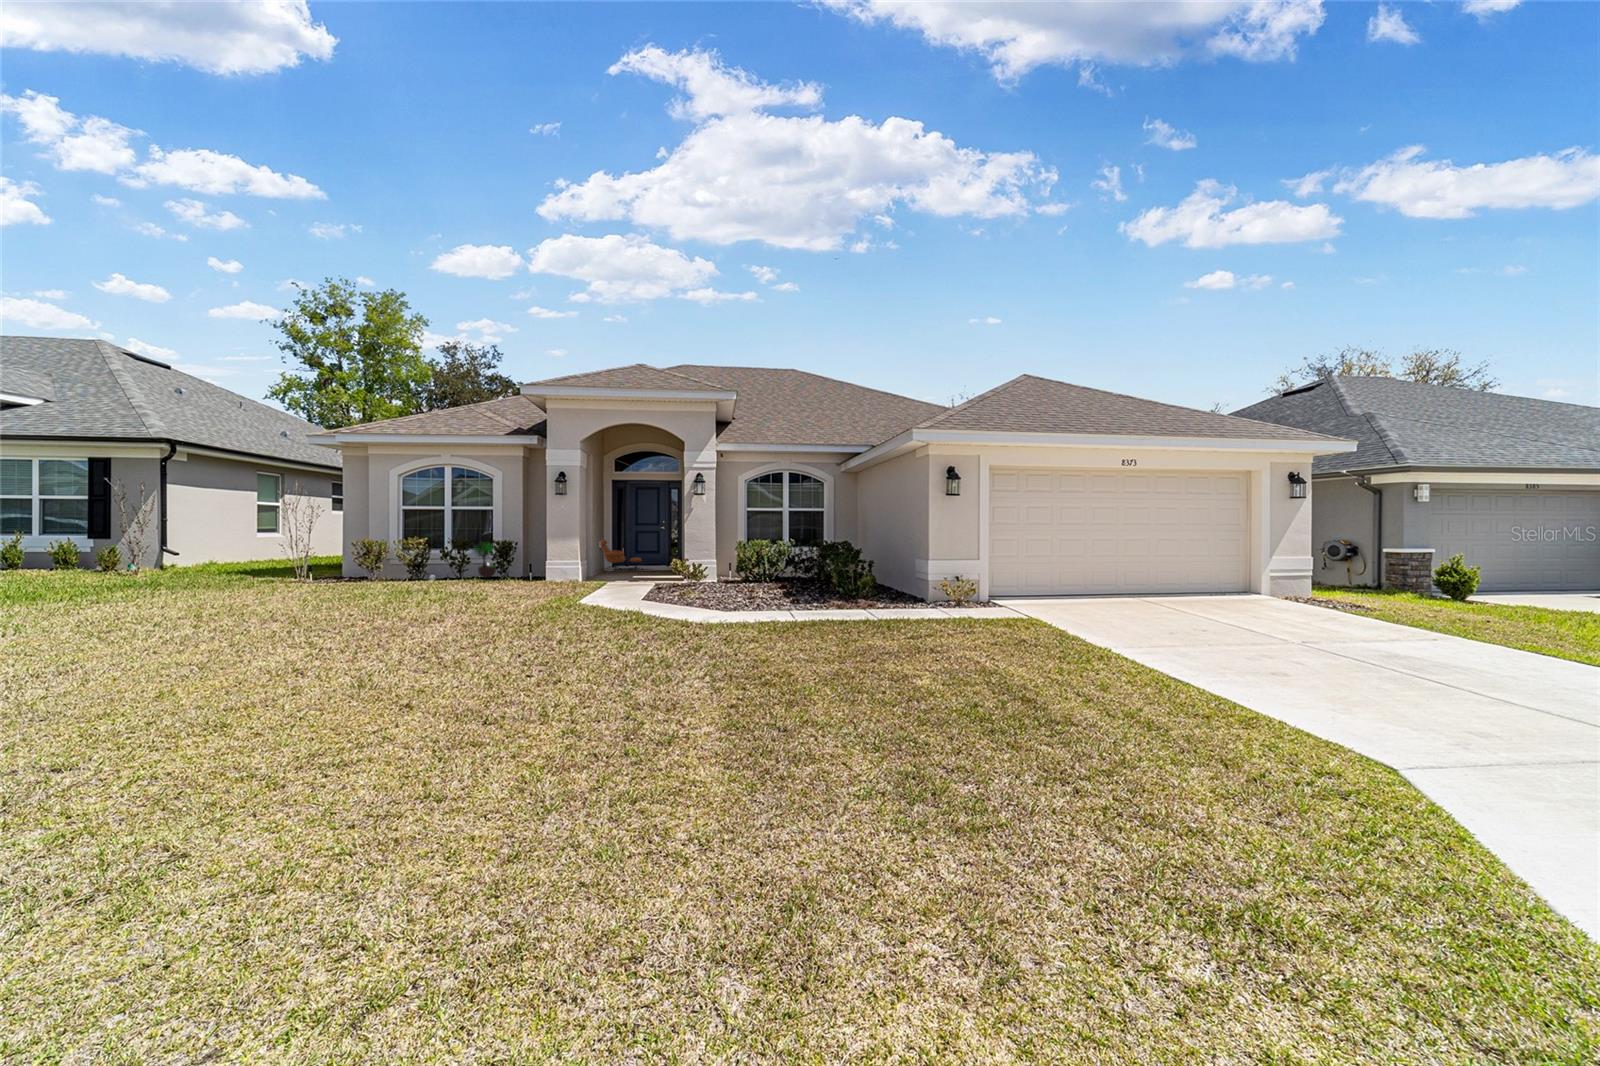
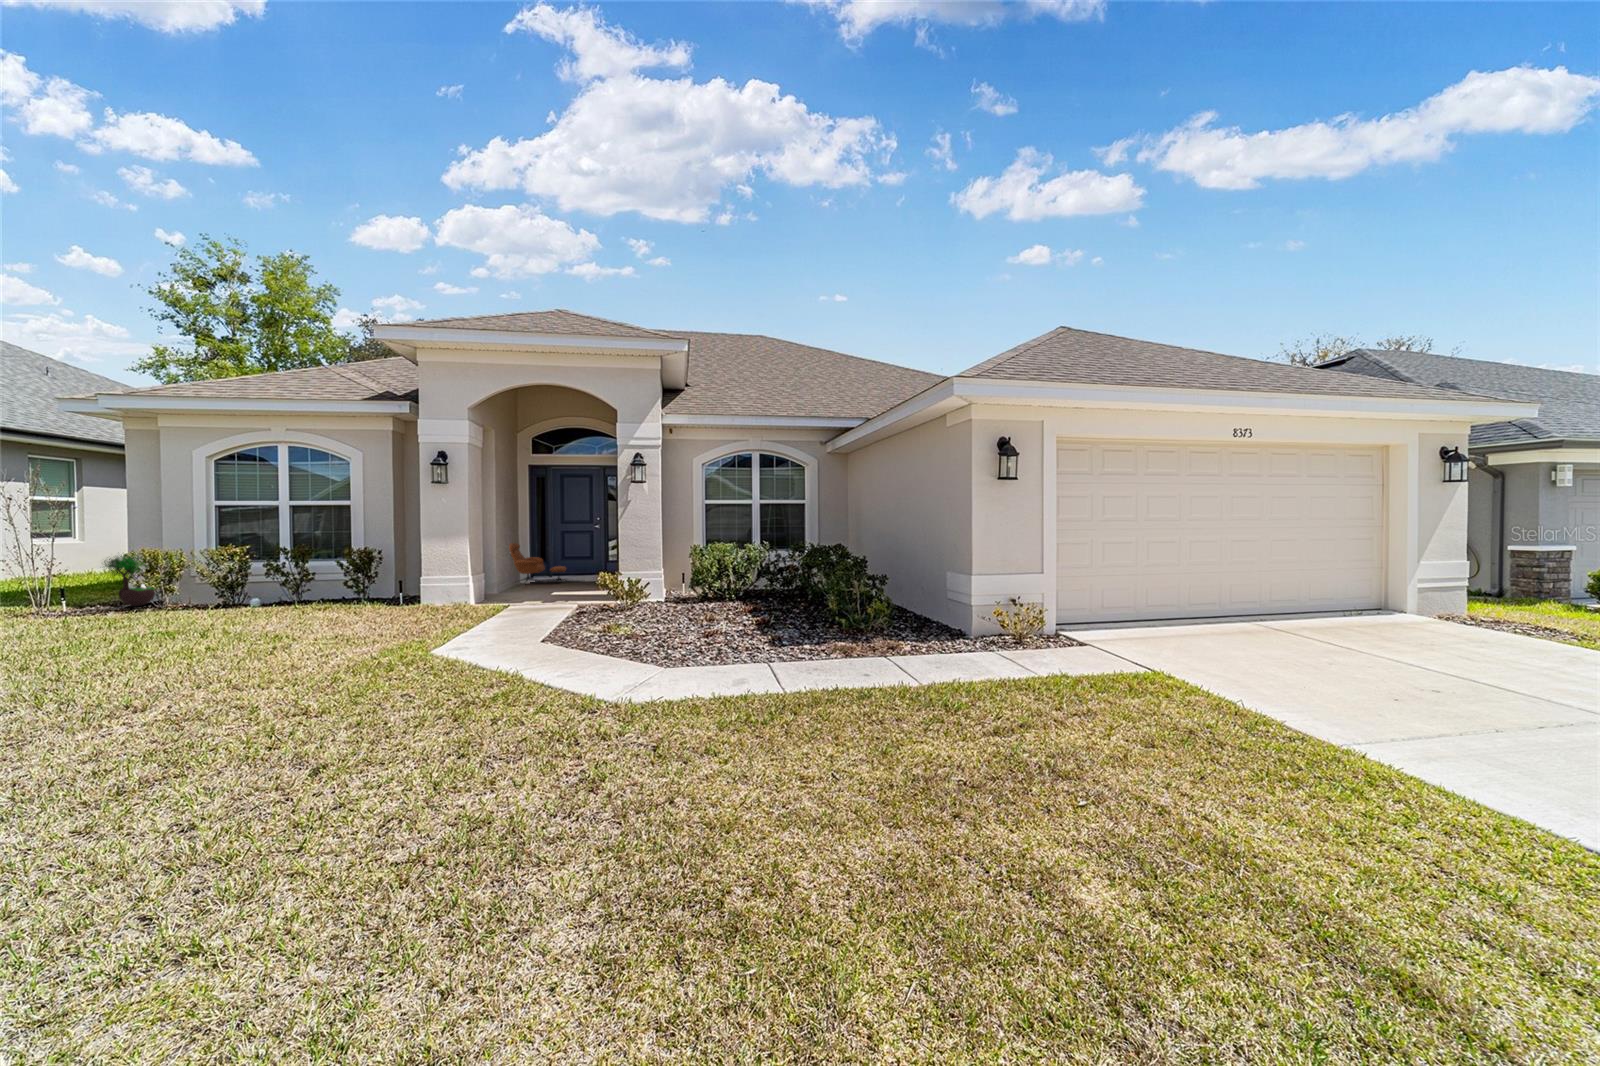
potted tree: present [474,543,496,578] -> present [104,555,155,606]

